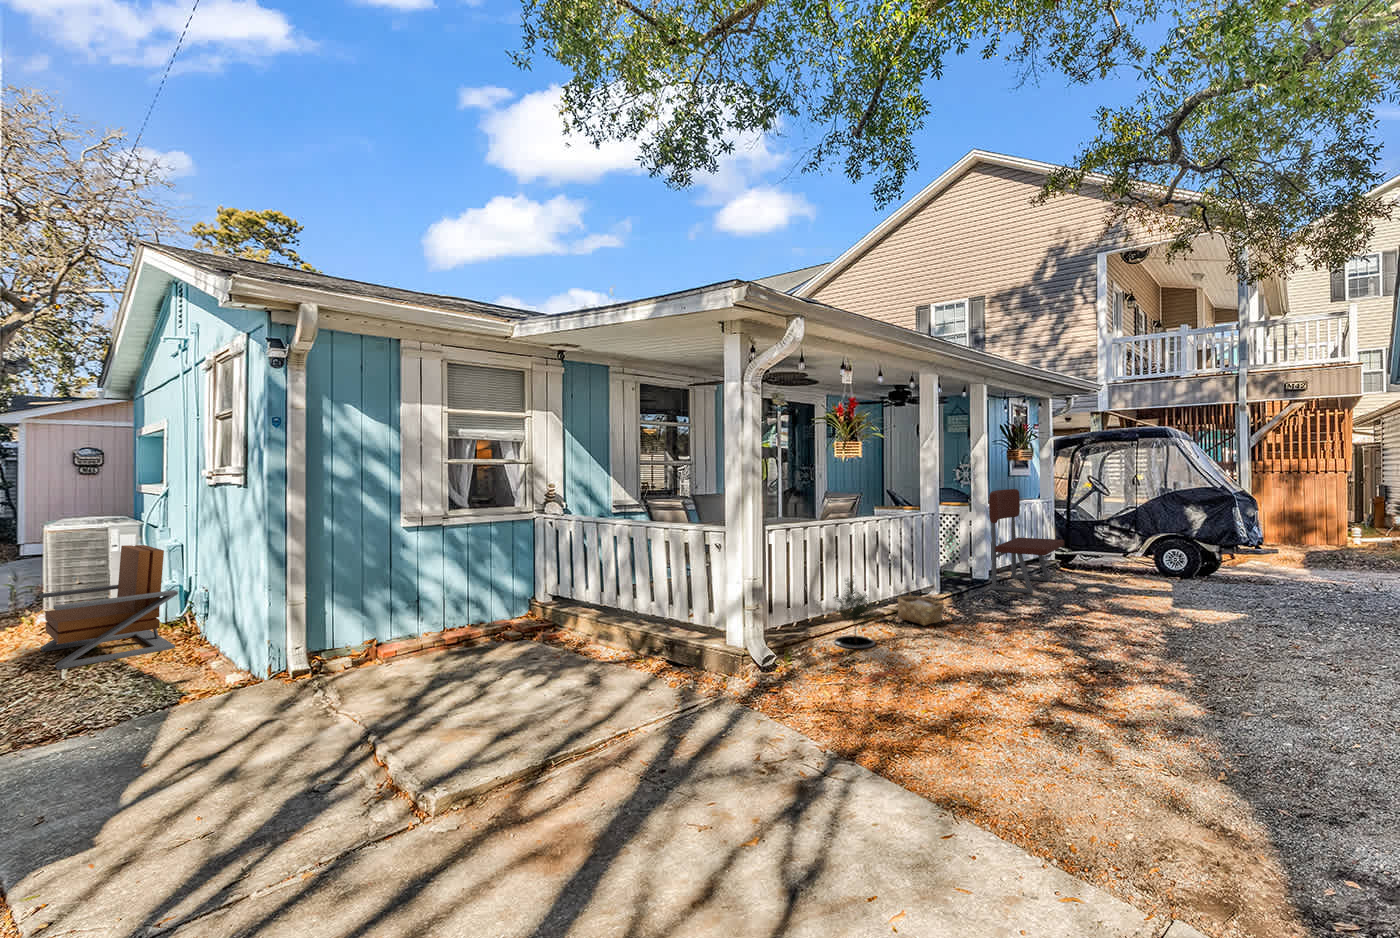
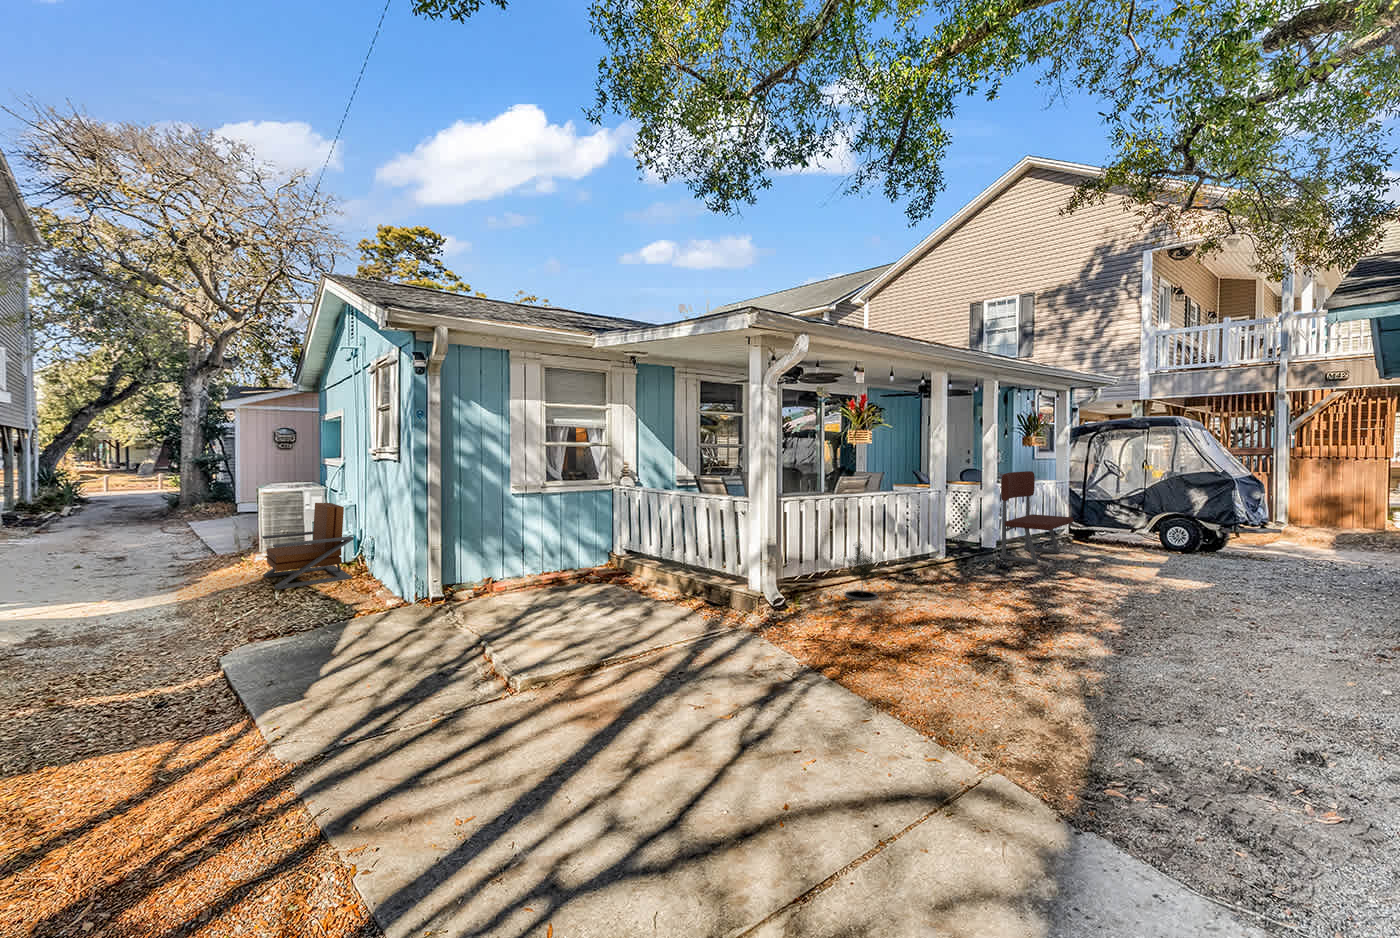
woven basket: present [897,589,944,625] -> none [906,554,945,585]

